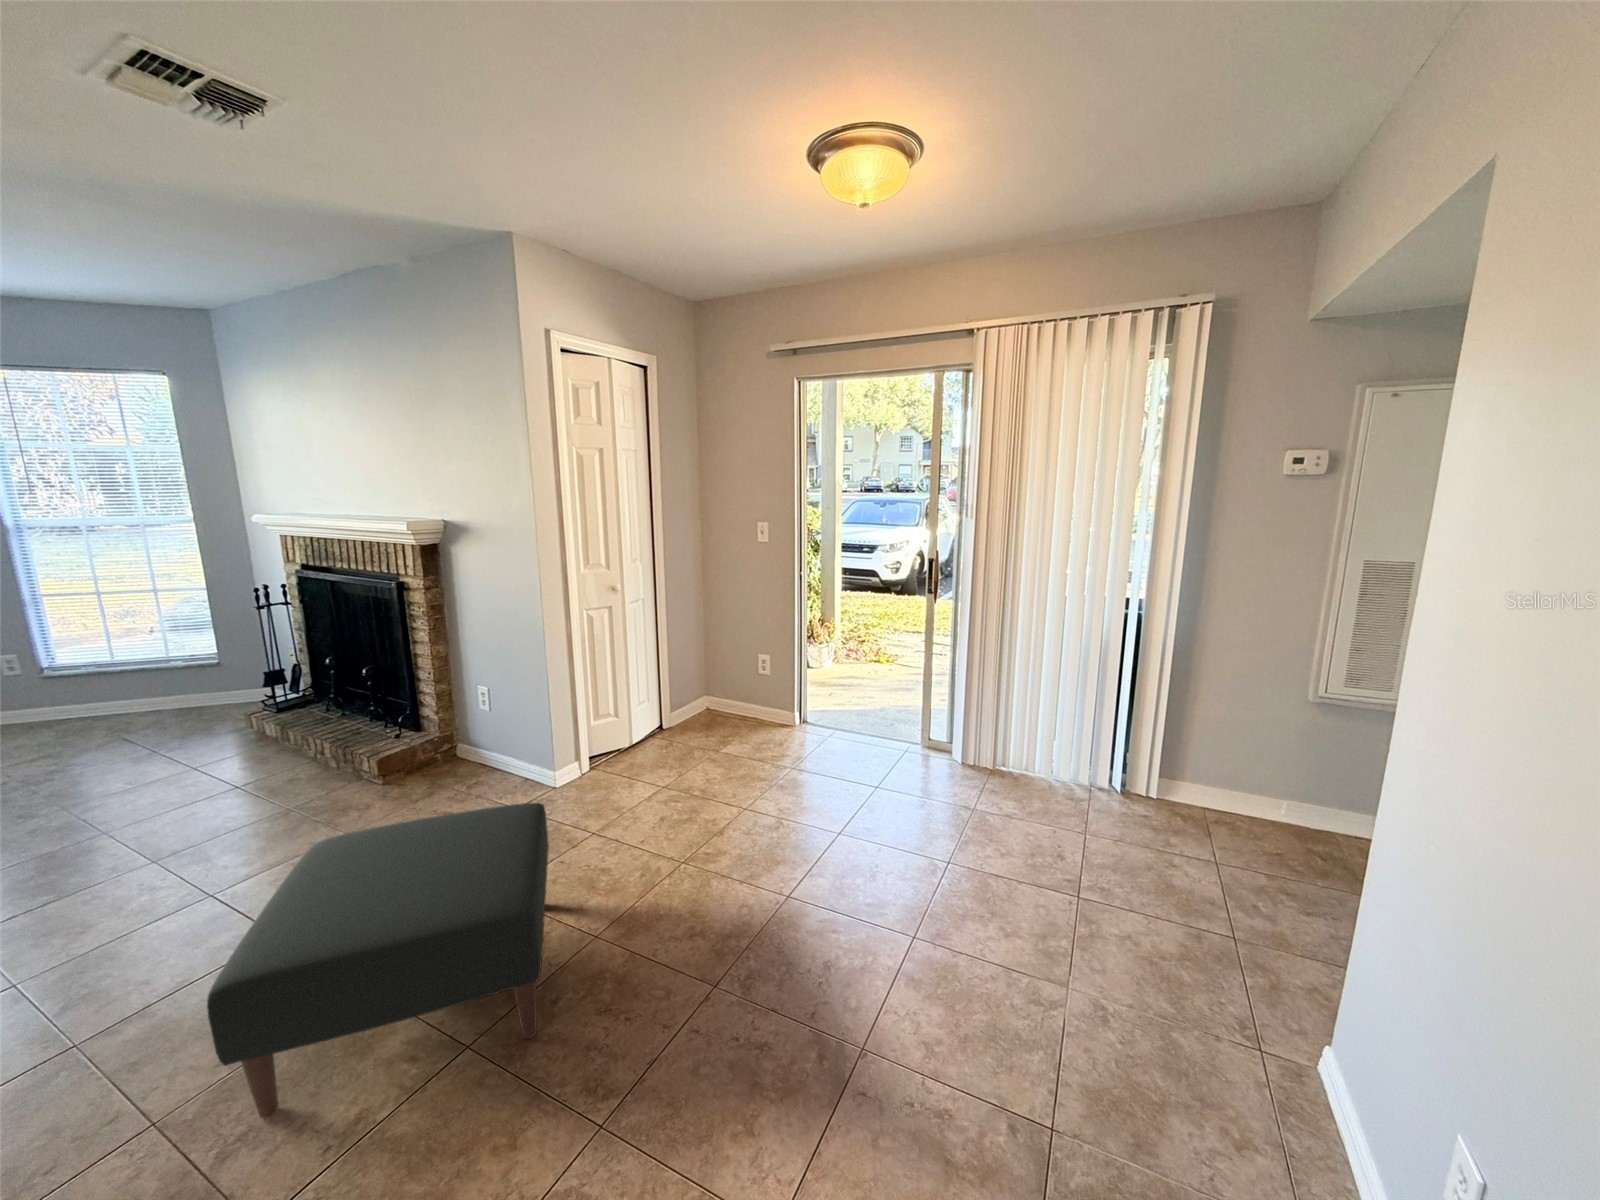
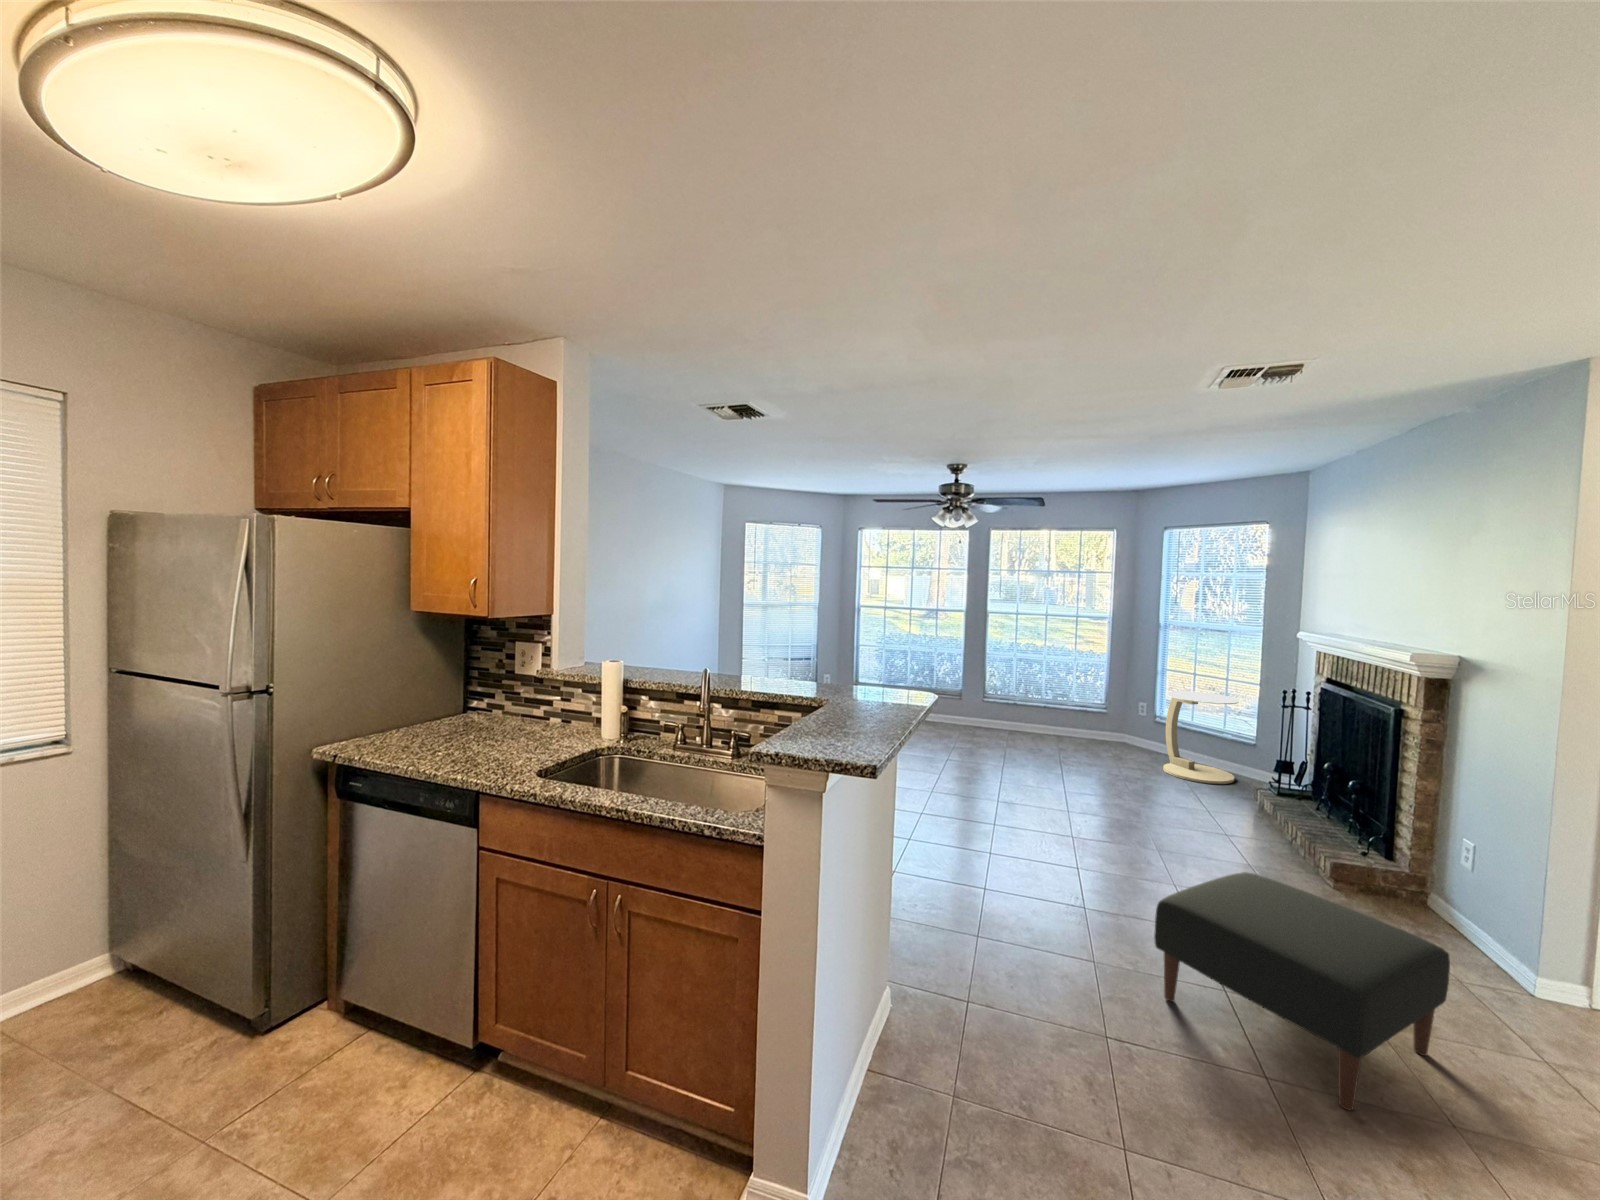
side table: none [59,613,208,744] -> present [1163,691,1239,784]

